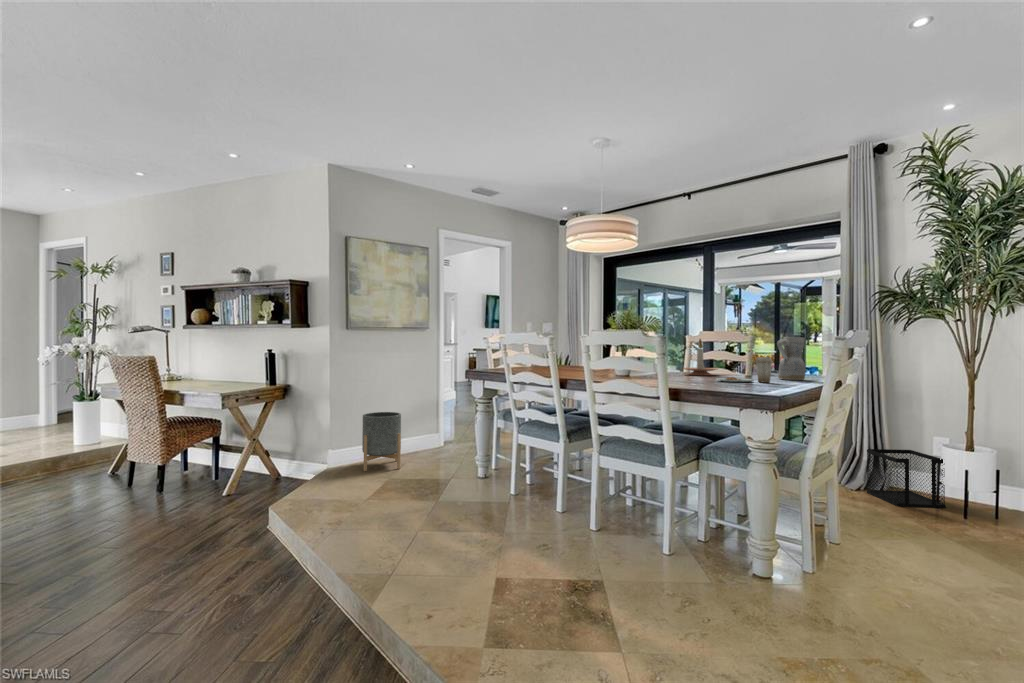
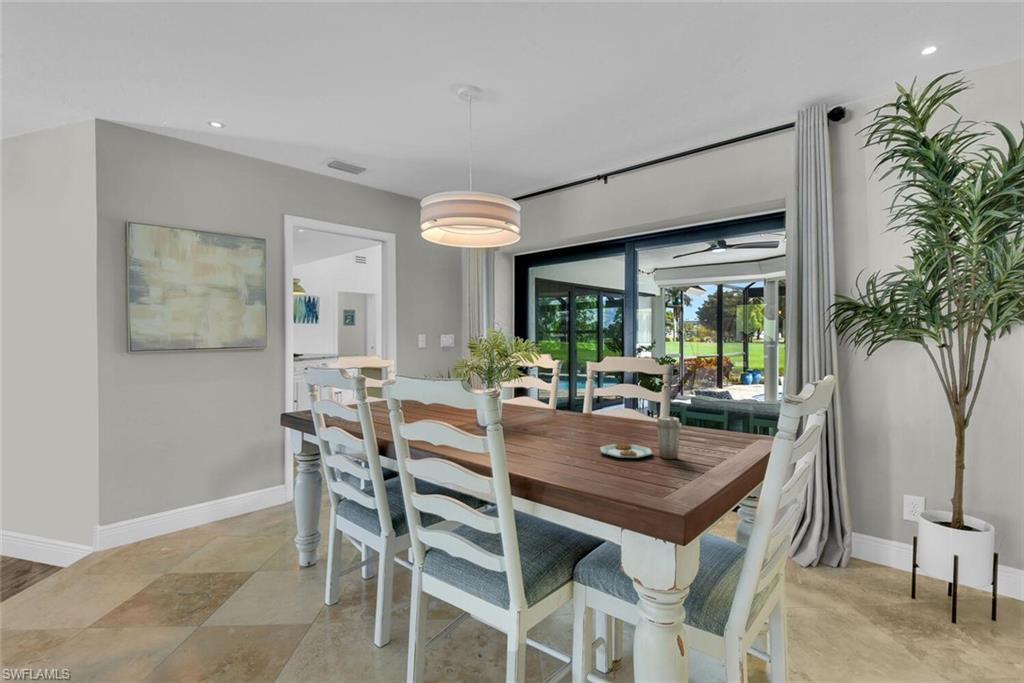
ceramic pitcher: present [777,337,806,380] -> none [694,377,735,443]
candle holder: present [683,339,717,375] -> none [575,370,623,424]
planter: present [362,412,401,471] -> none [150,463,220,553]
wastebasket: present [867,449,946,508] -> none [820,515,926,605]

